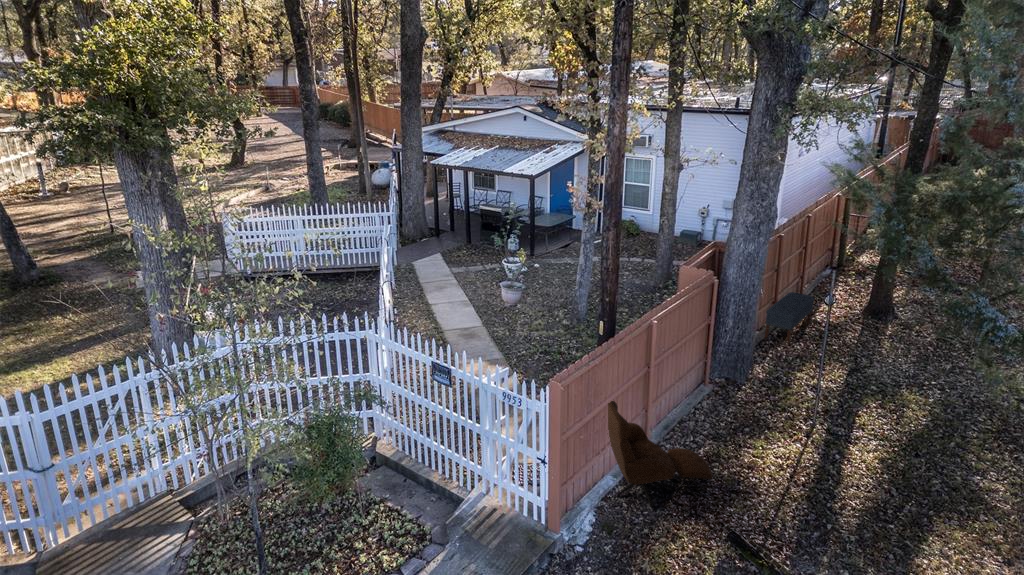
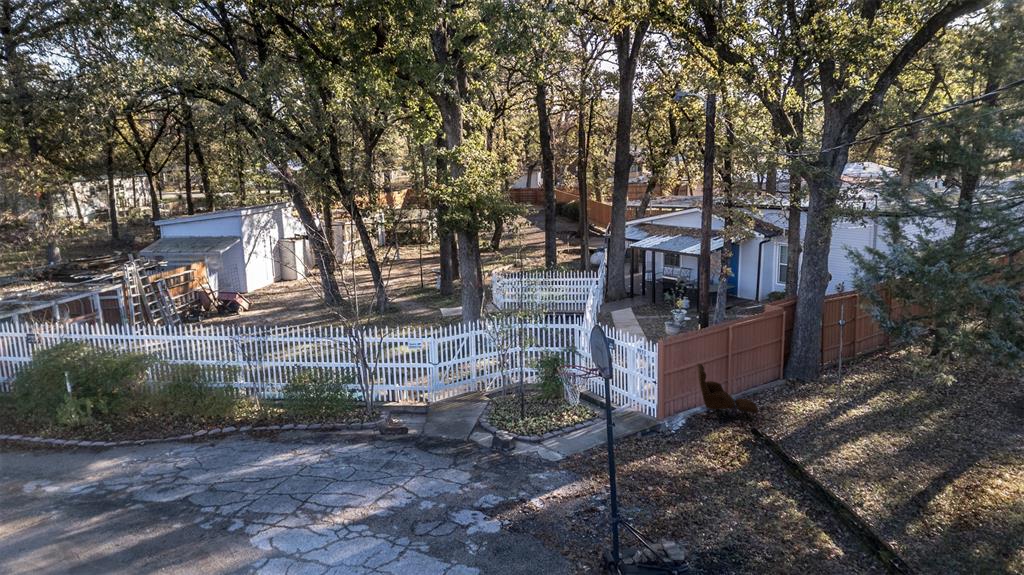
bench: present [765,292,815,344] -> none [843,336,888,368]

